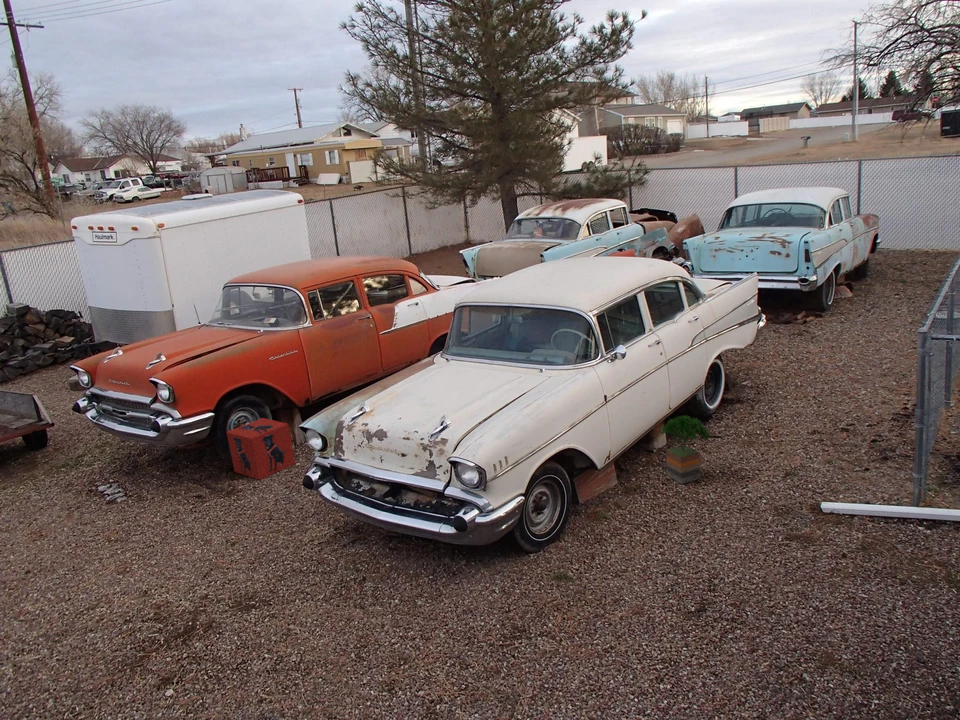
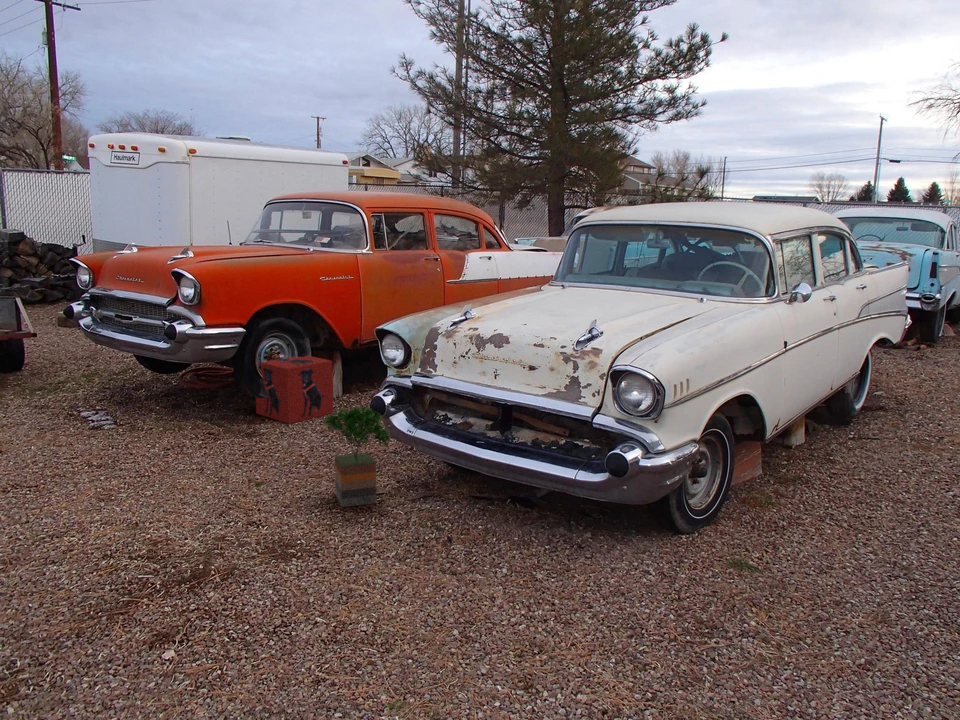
potted tree: present [661,415,710,484] -> present [324,407,390,507]

